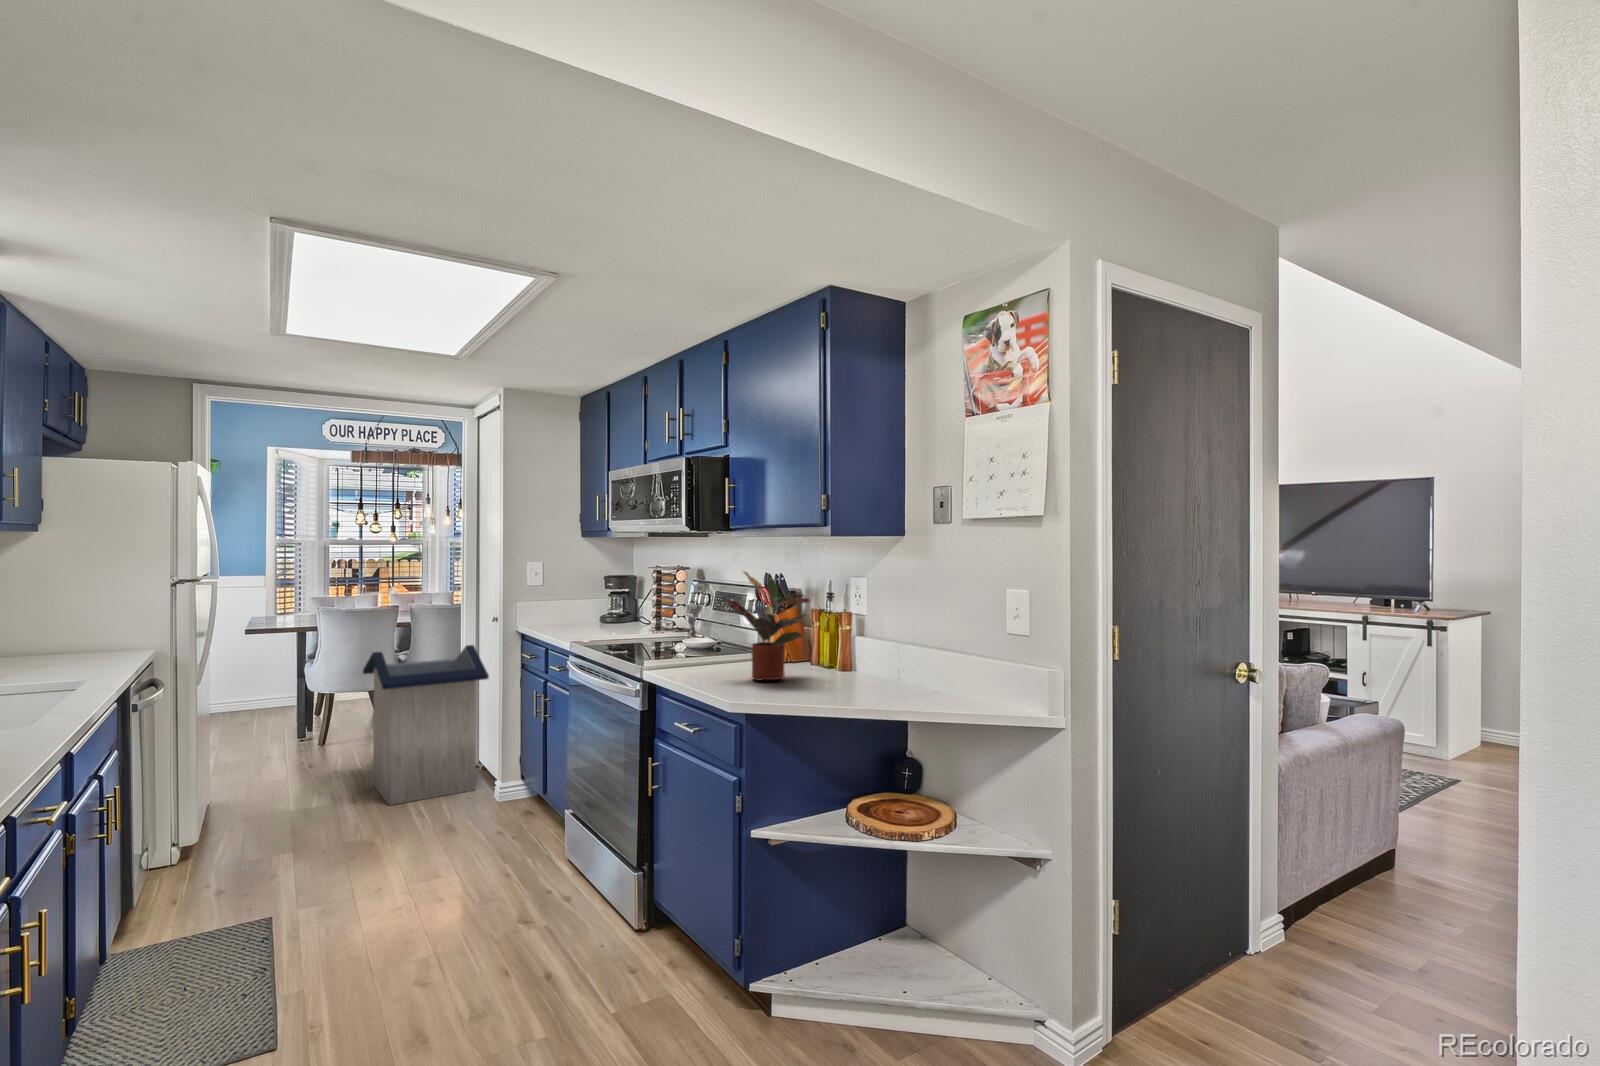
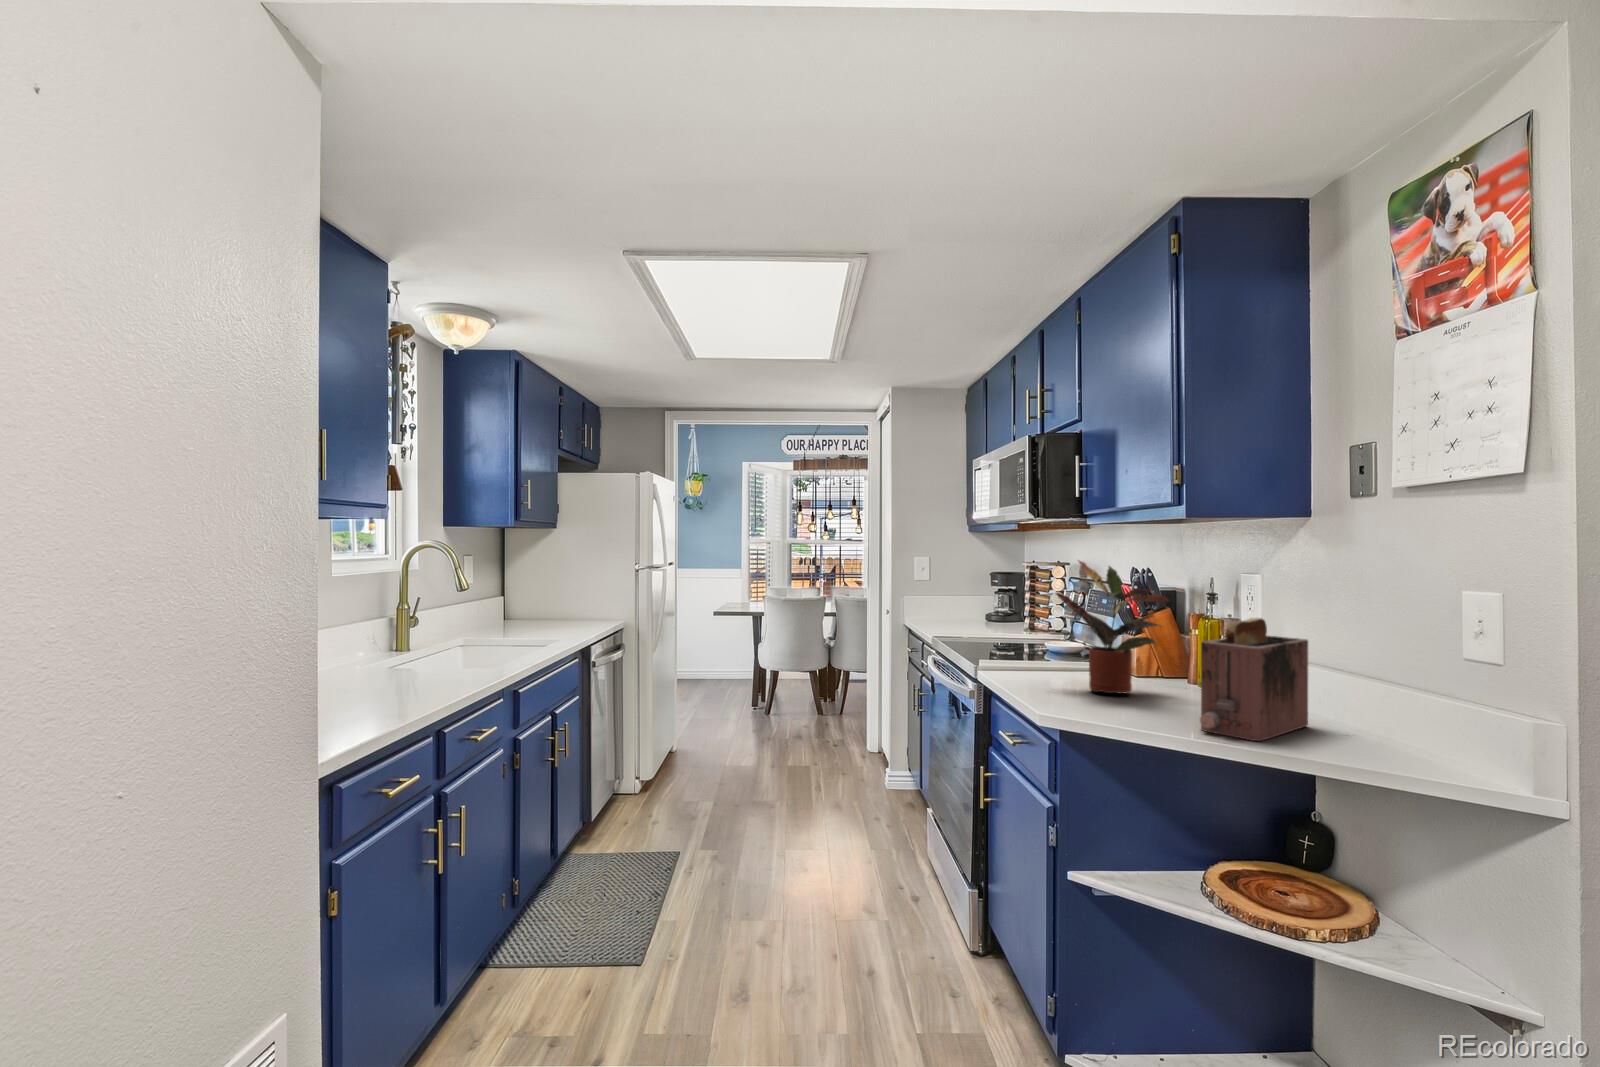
toaster: none [852,613,912,704] -> present [1200,618,1308,741]
trash can: present [363,645,489,805] -> none [785,635,883,775]

